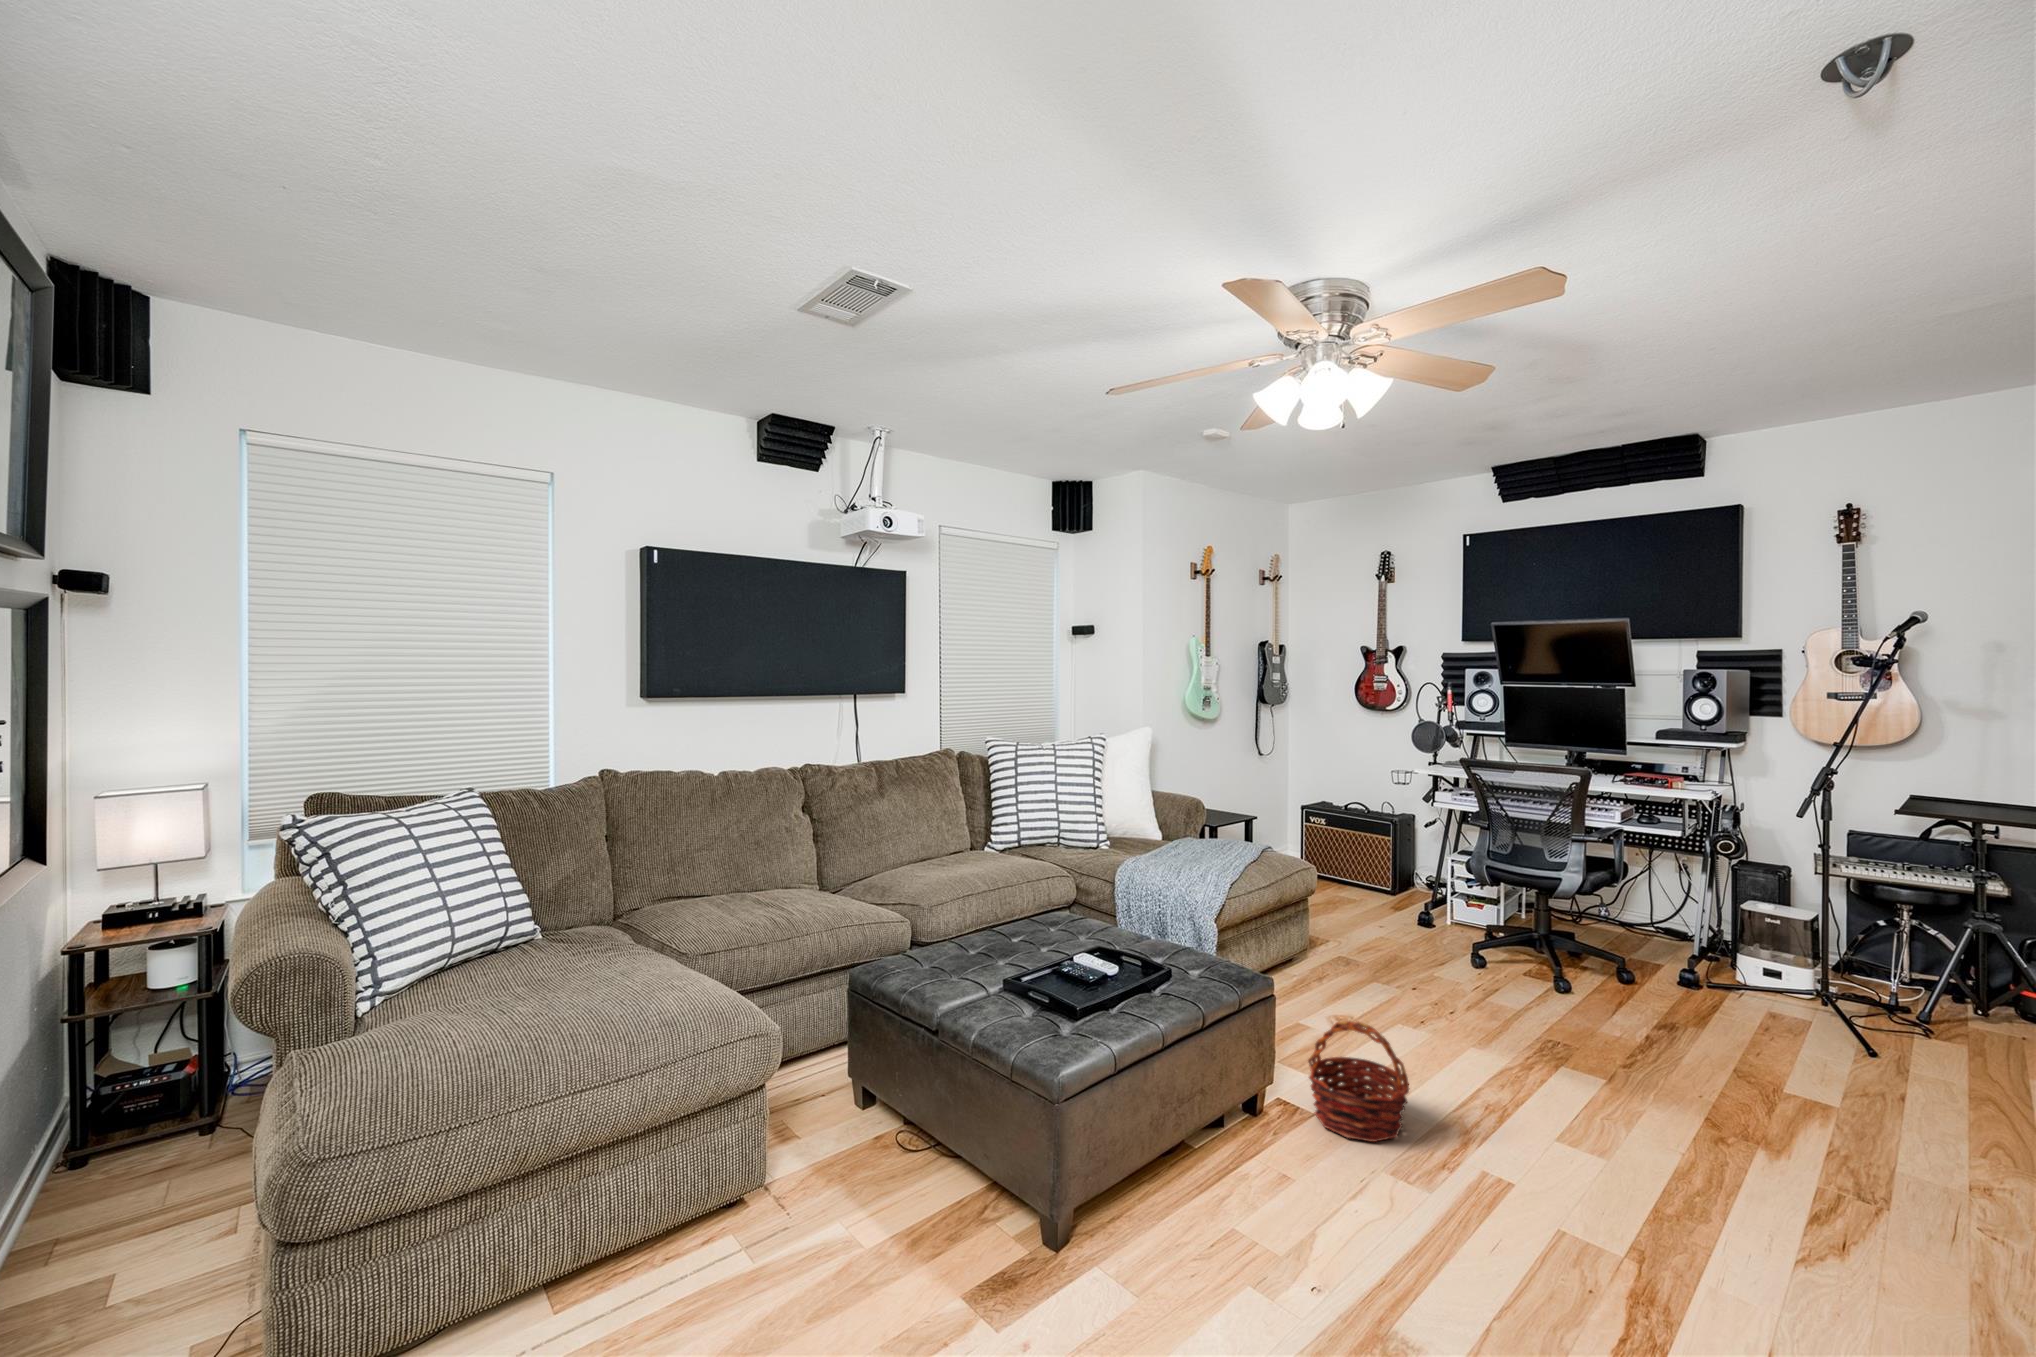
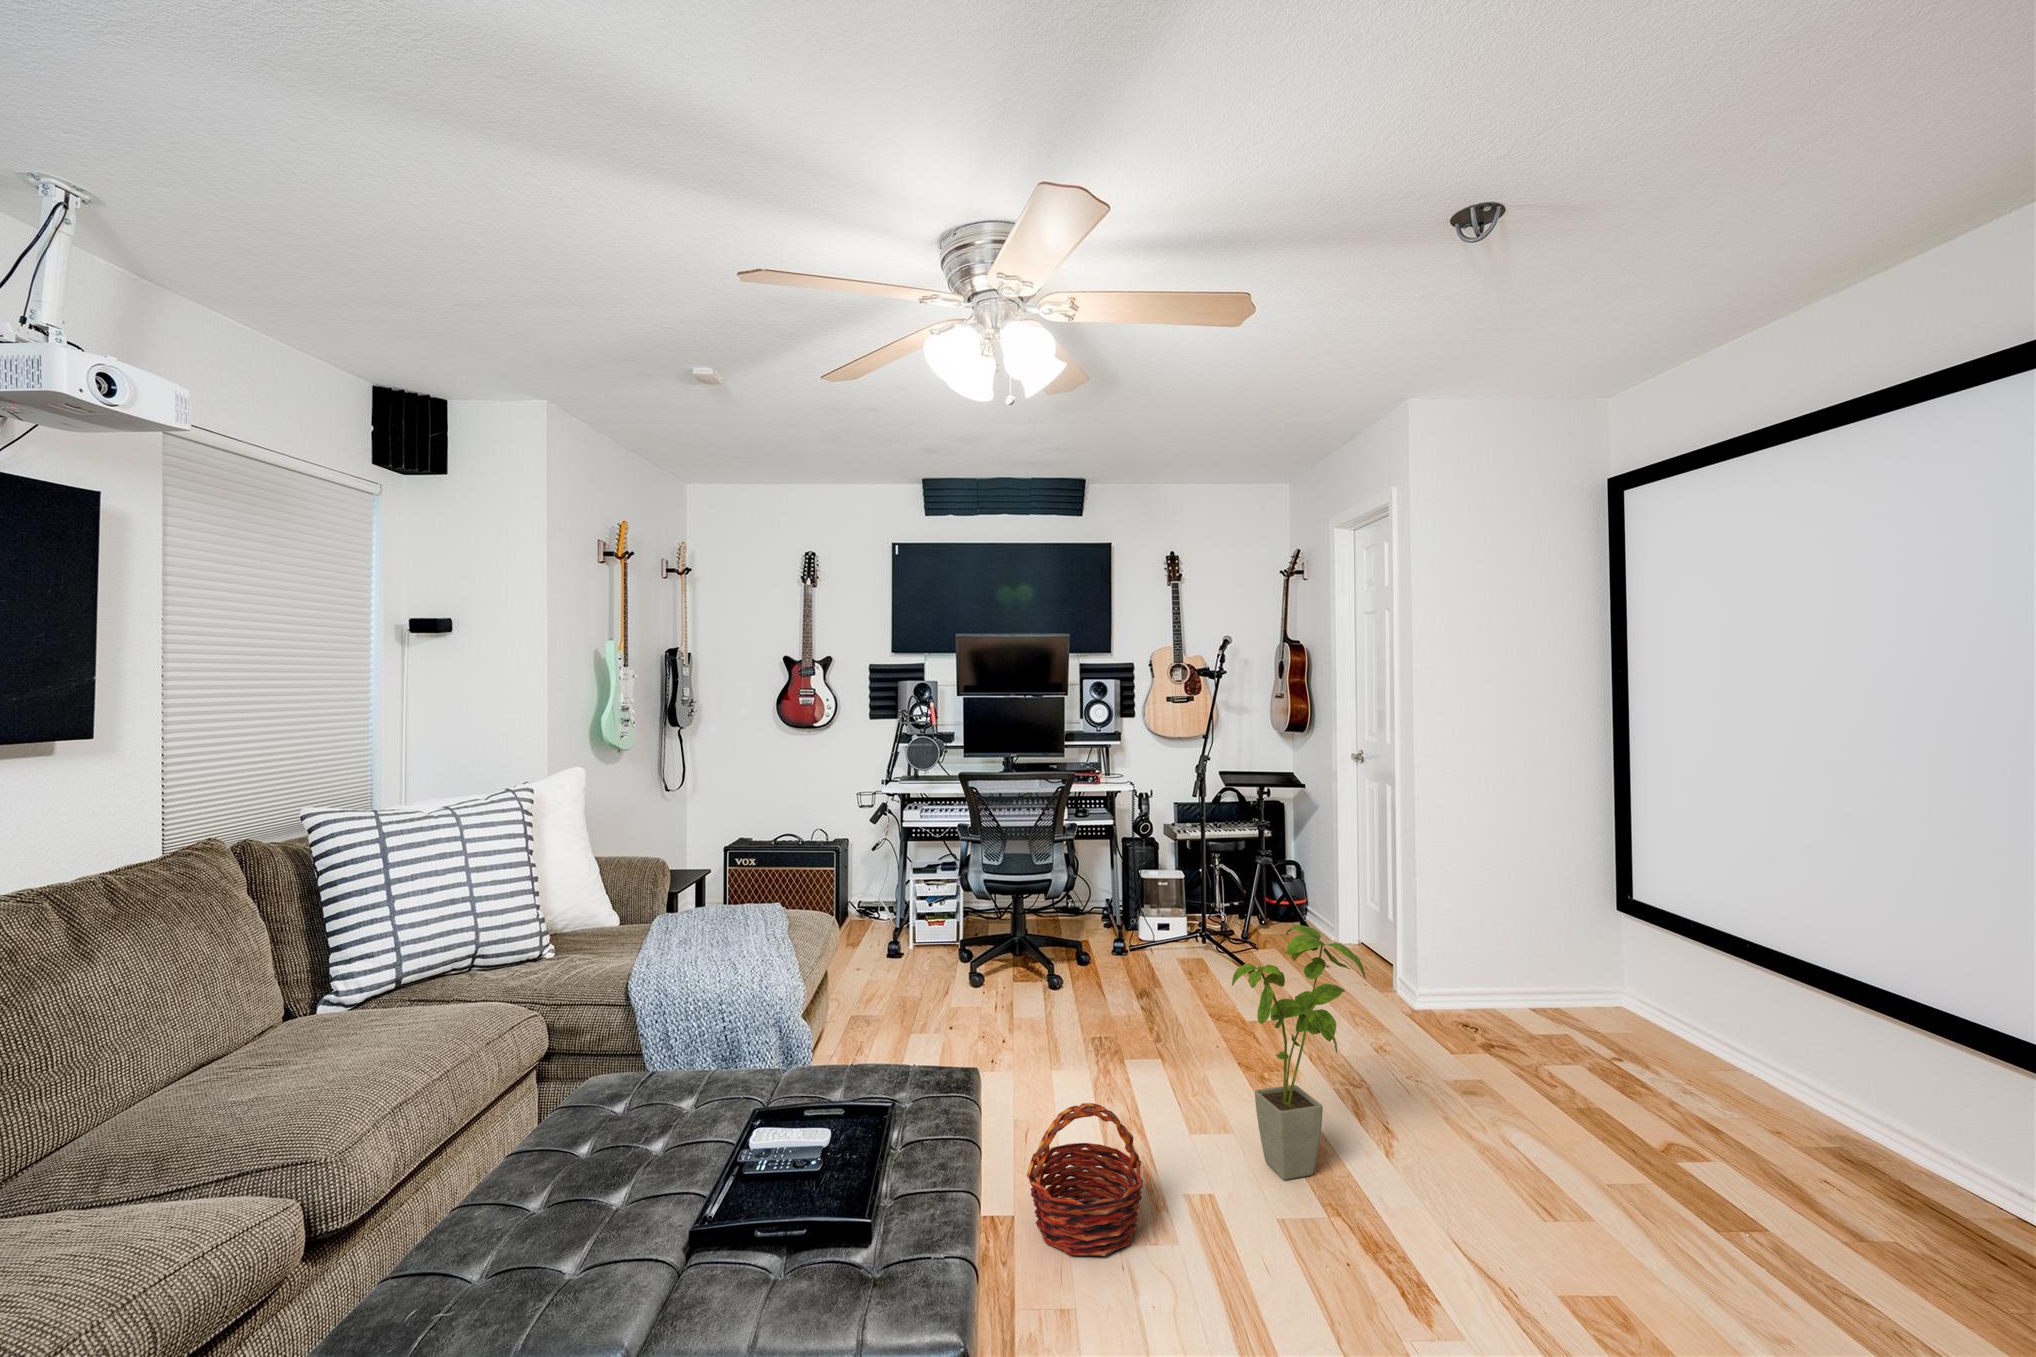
house plant: none [1551,930,1714,1187] -> present [1232,925,1366,1180]

